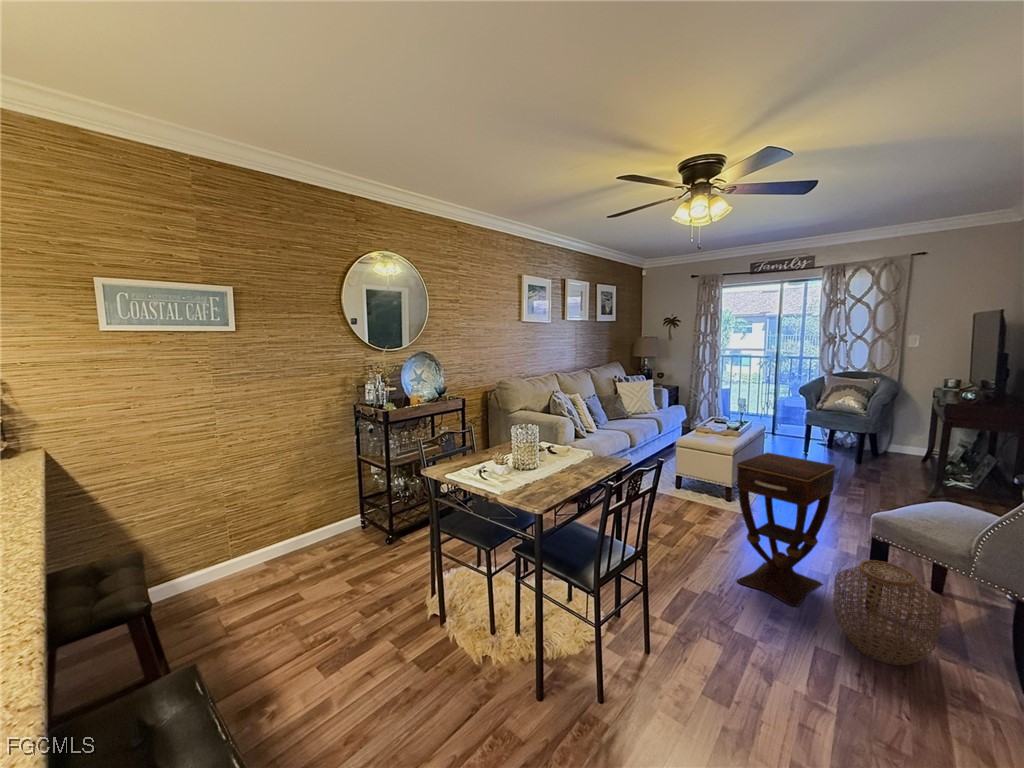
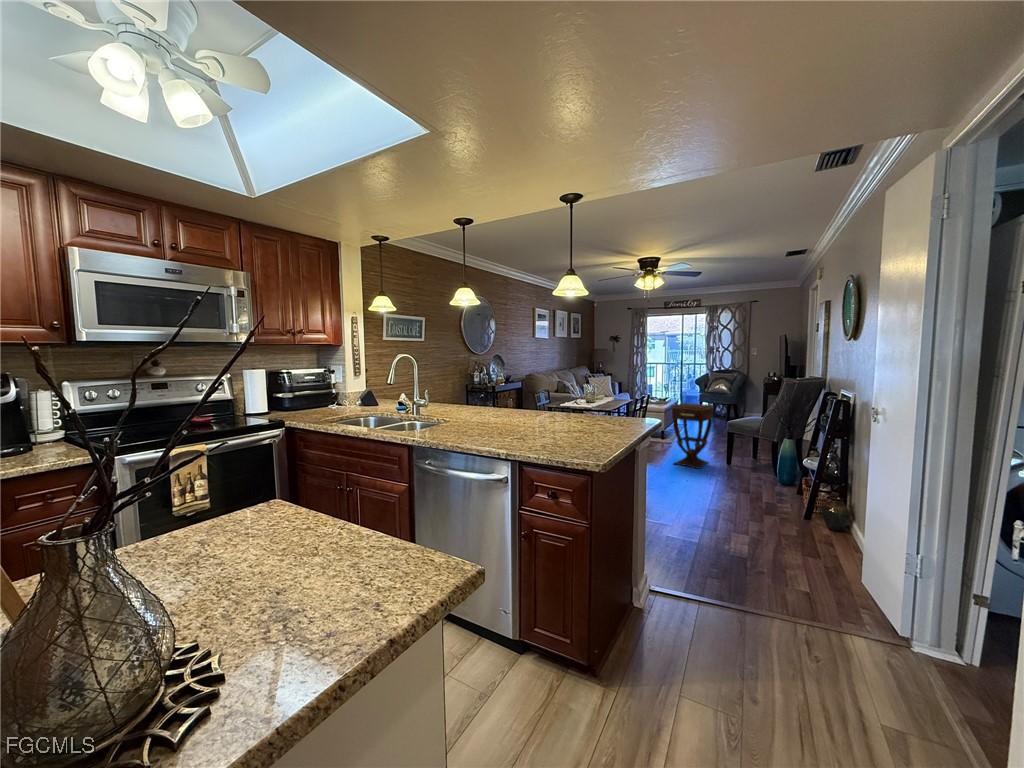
woven basket: present [833,560,942,665] -> none [714,440,753,478]

